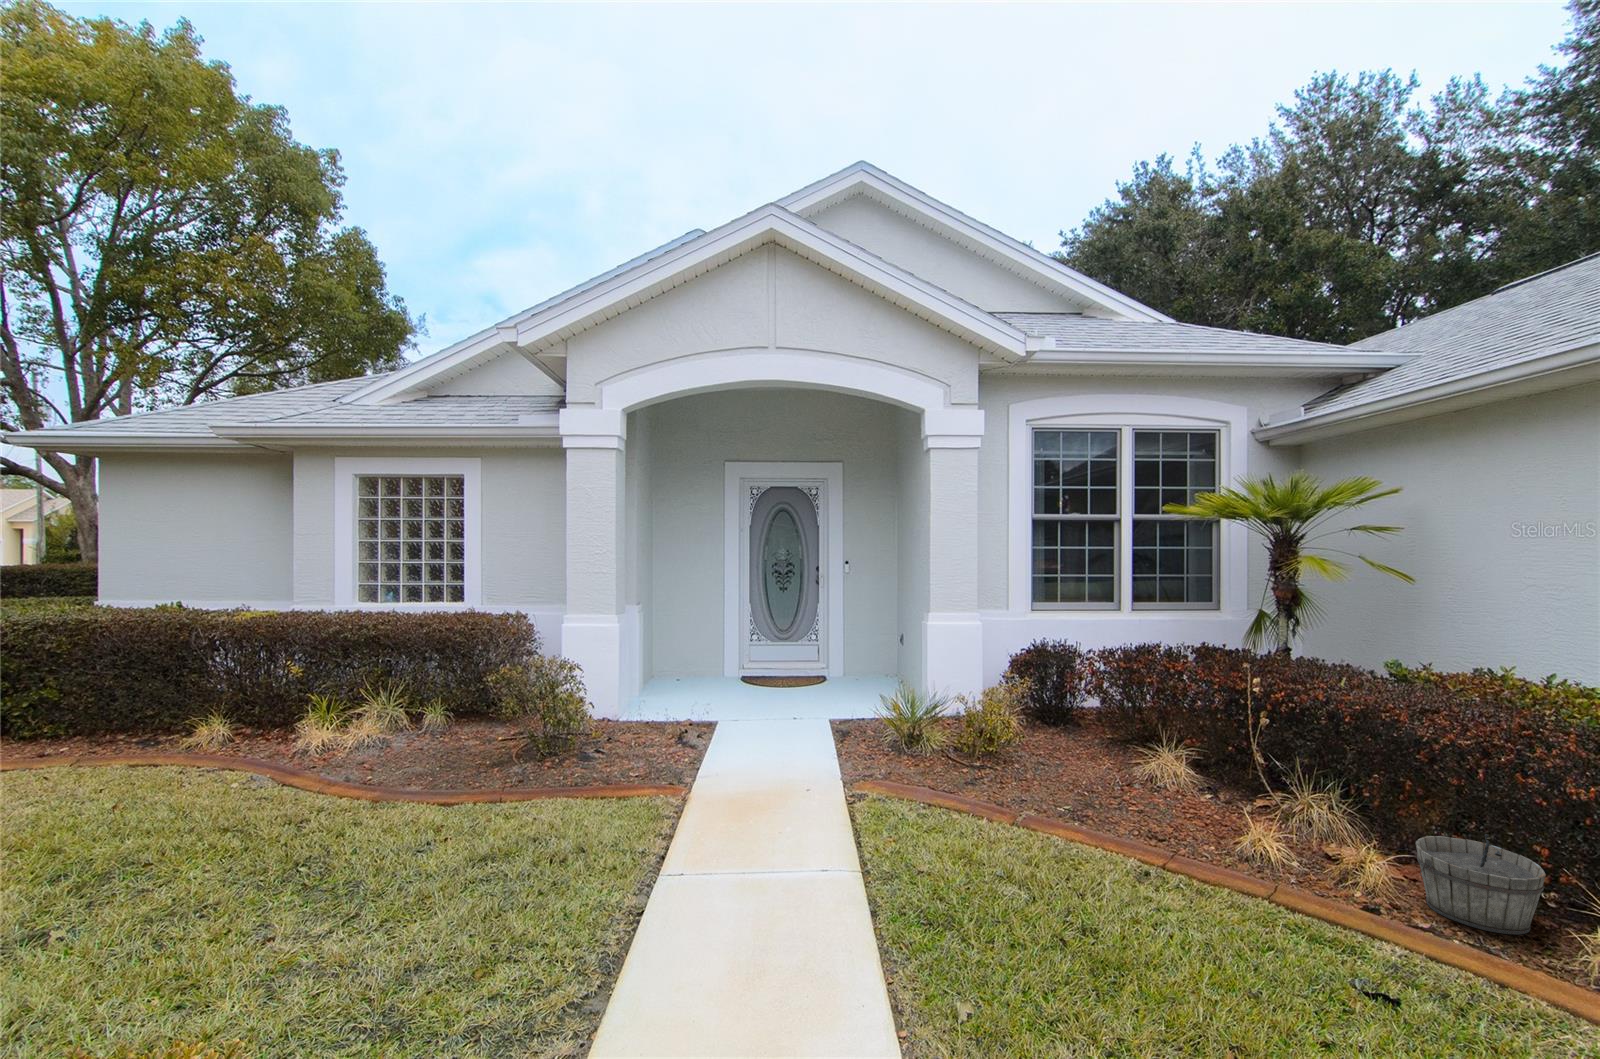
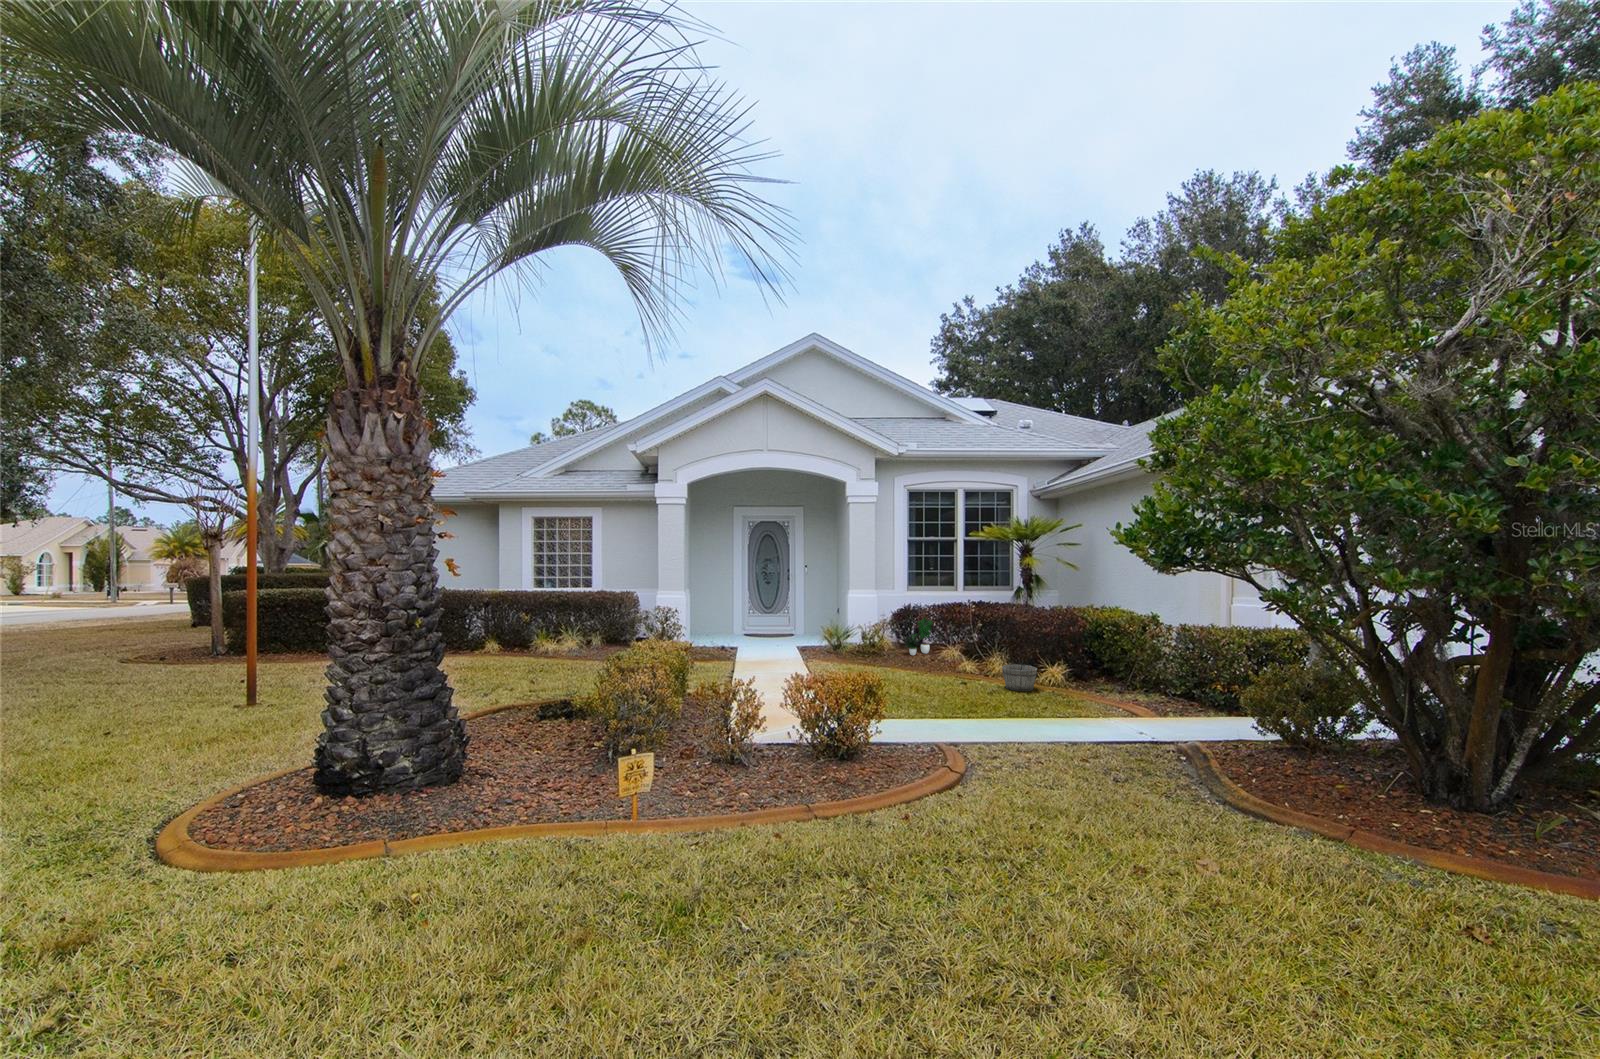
potted plant: none [1050,667,1108,750] -> present [907,618,933,655]

